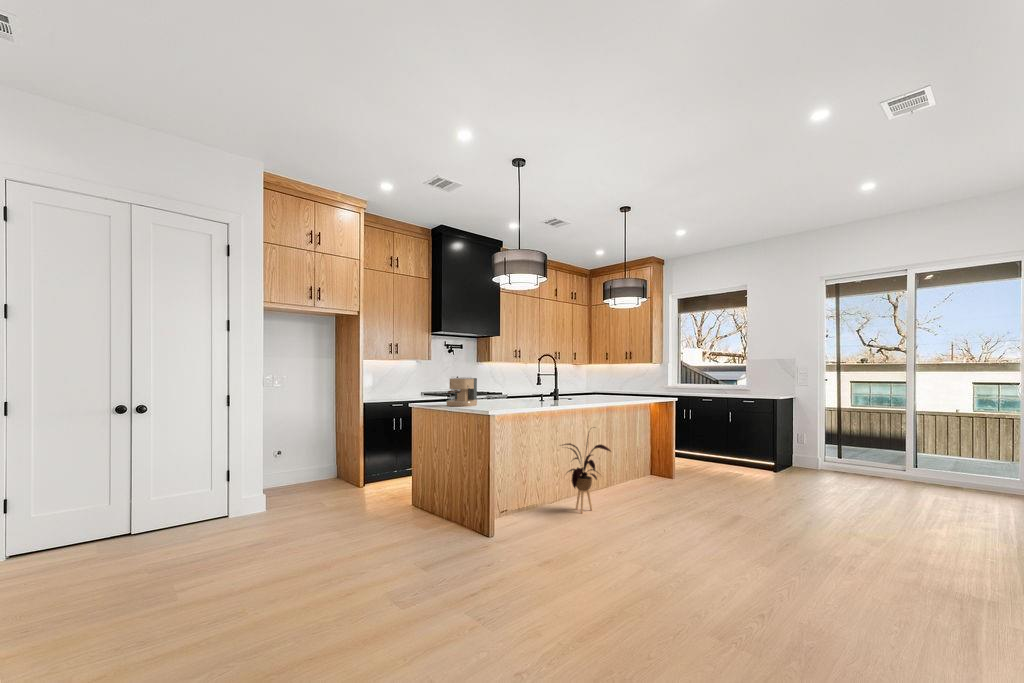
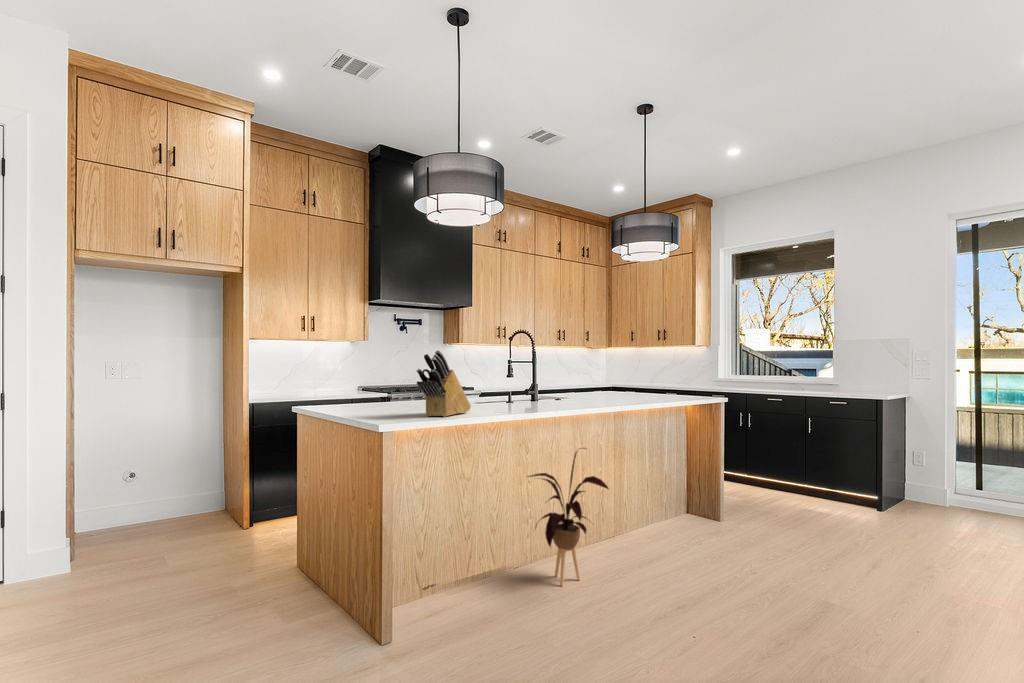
knife block: none [500,367,527,407] -> present [417,350,471,417]
coffee maker: present [446,376,477,407] -> none [340,365,396,414]

